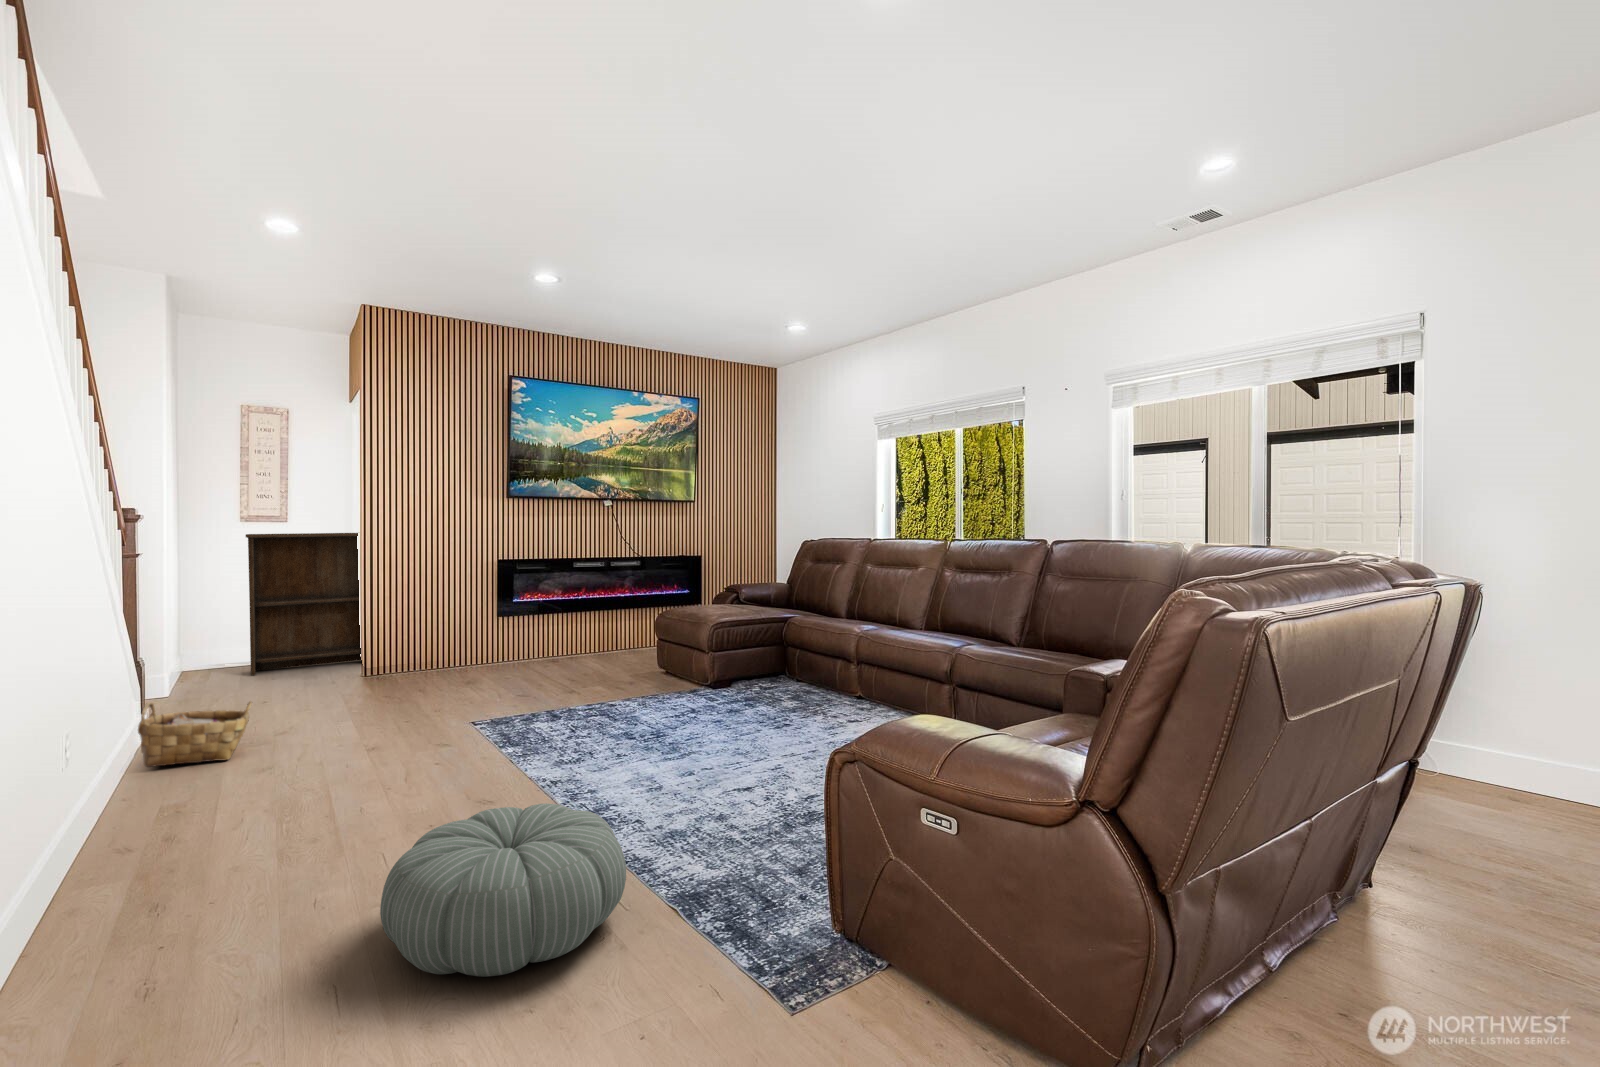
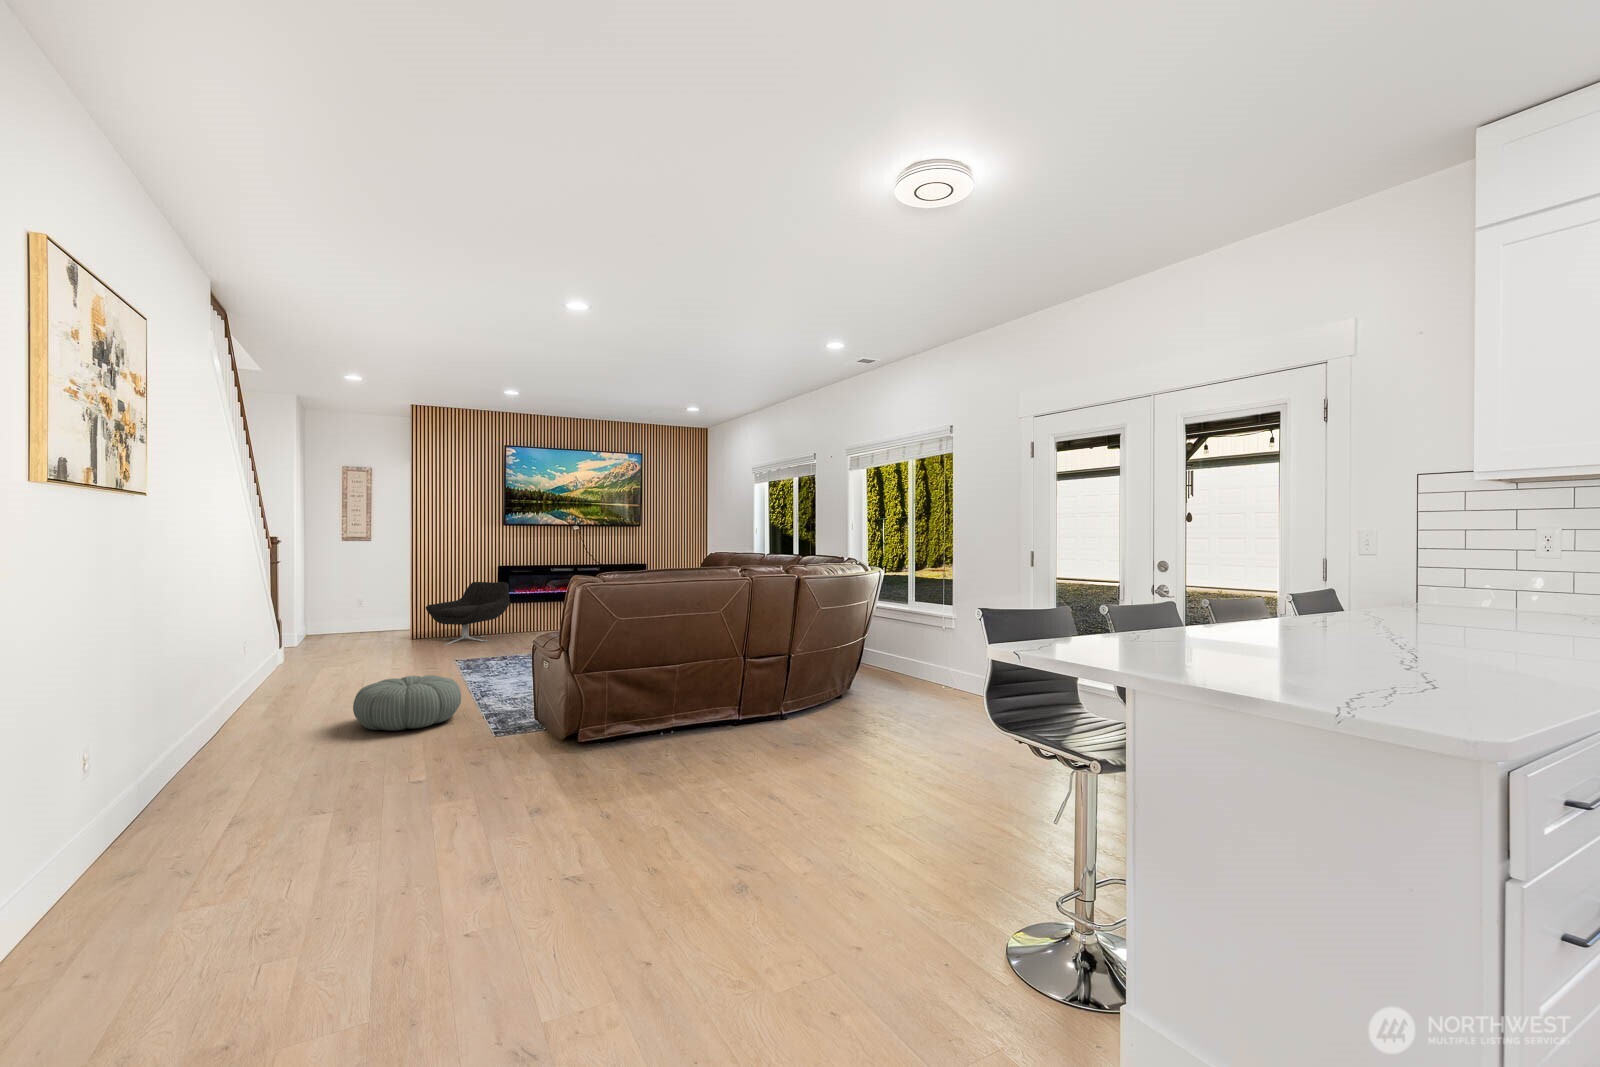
bookshelf: present [246,533,361,676] -> none [342,548,420,636]
lounge chair: none [394,585,526,688] -> present [426,582,510,645]
woven basket: present [138,701,252,767] -> none [274,639,332,672]

